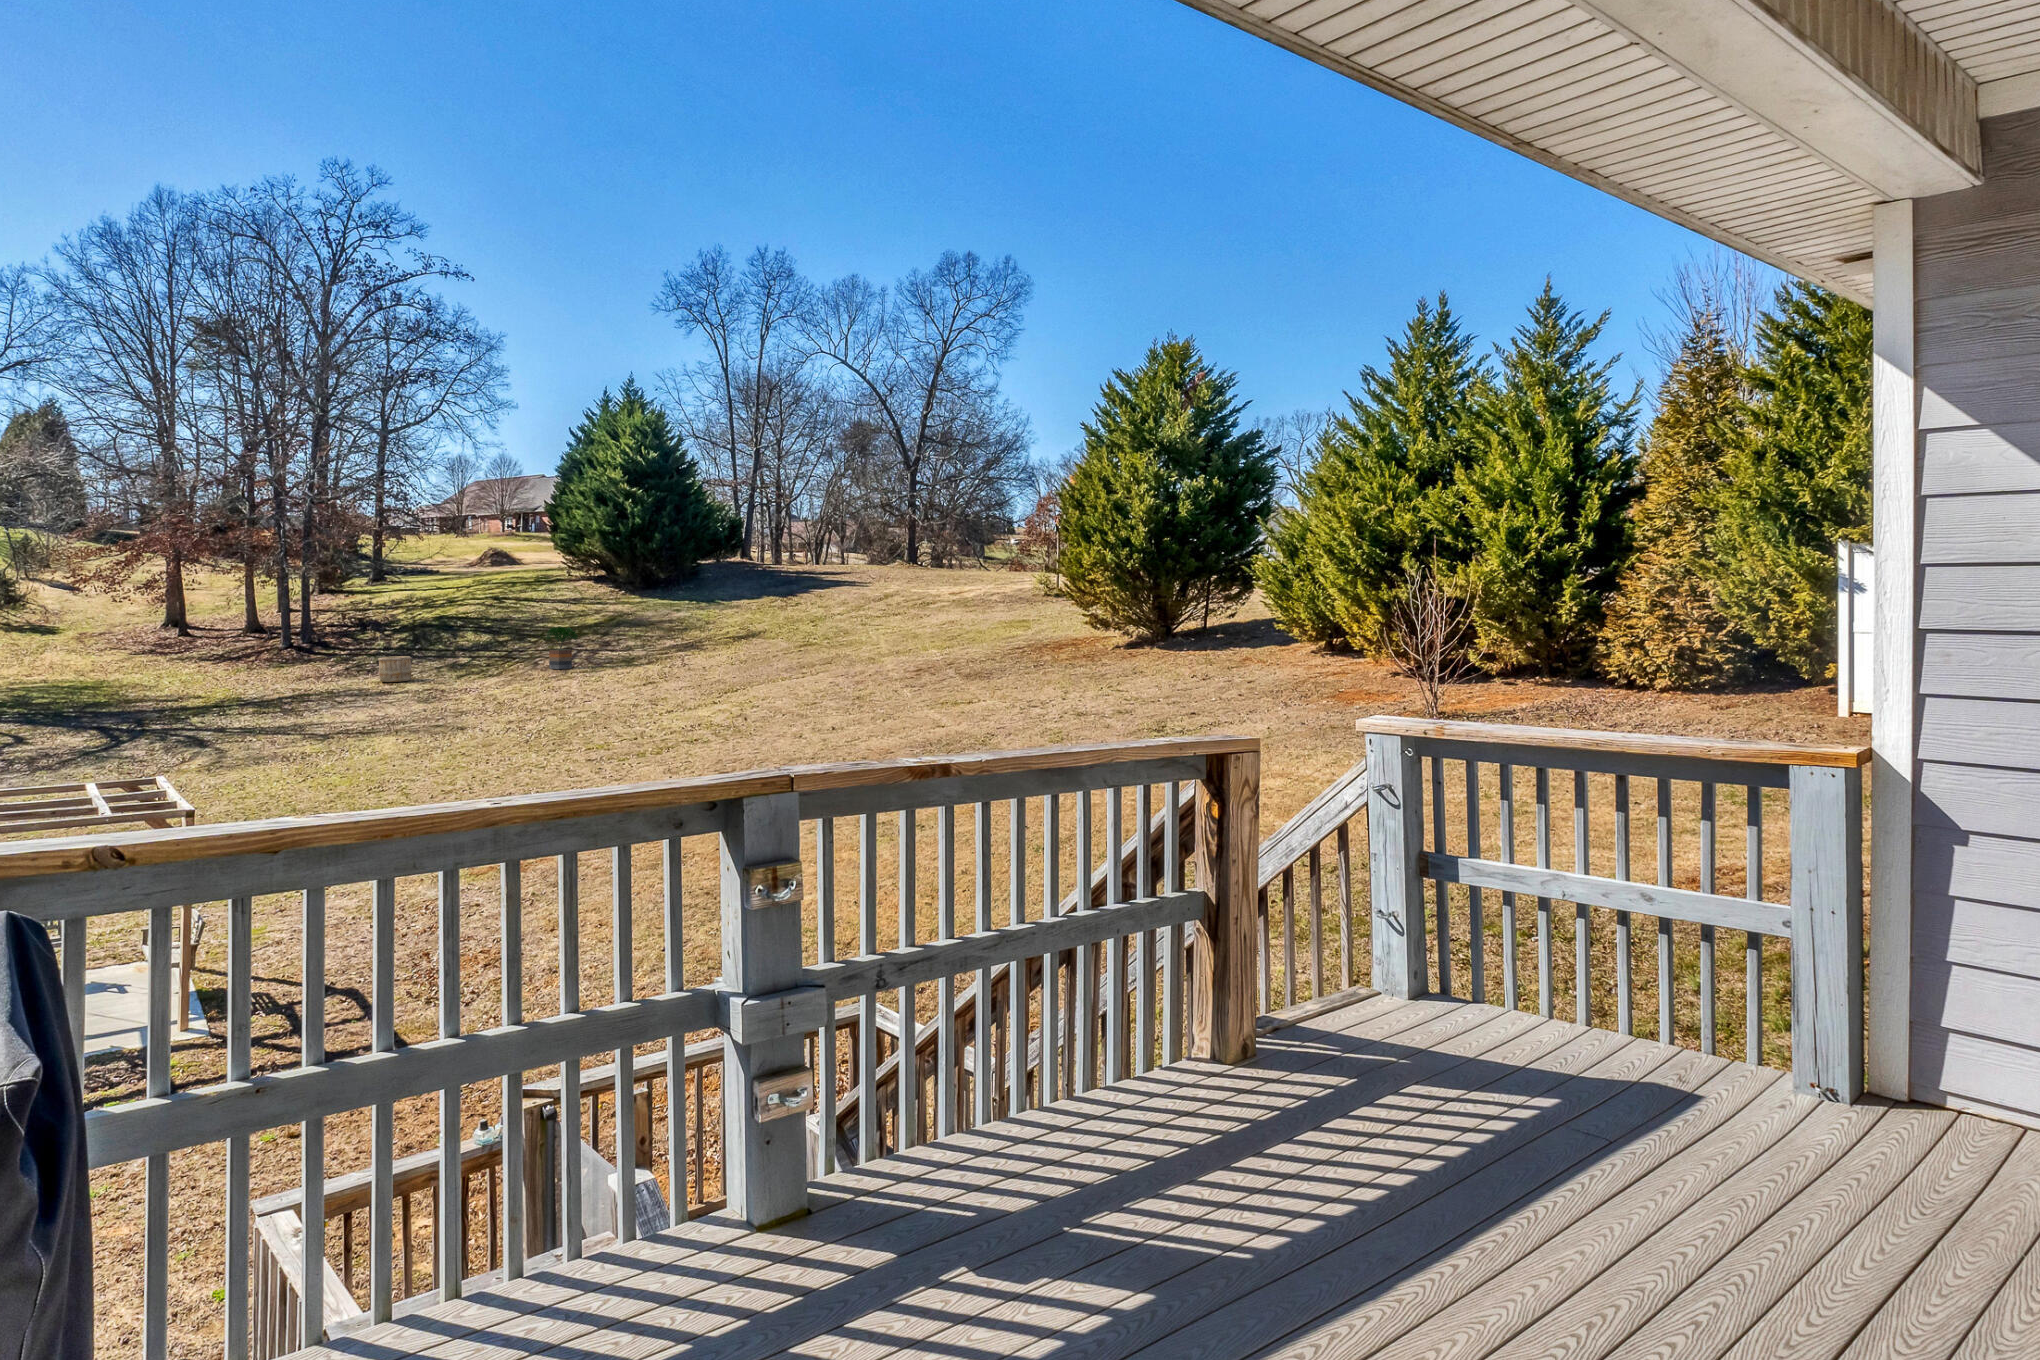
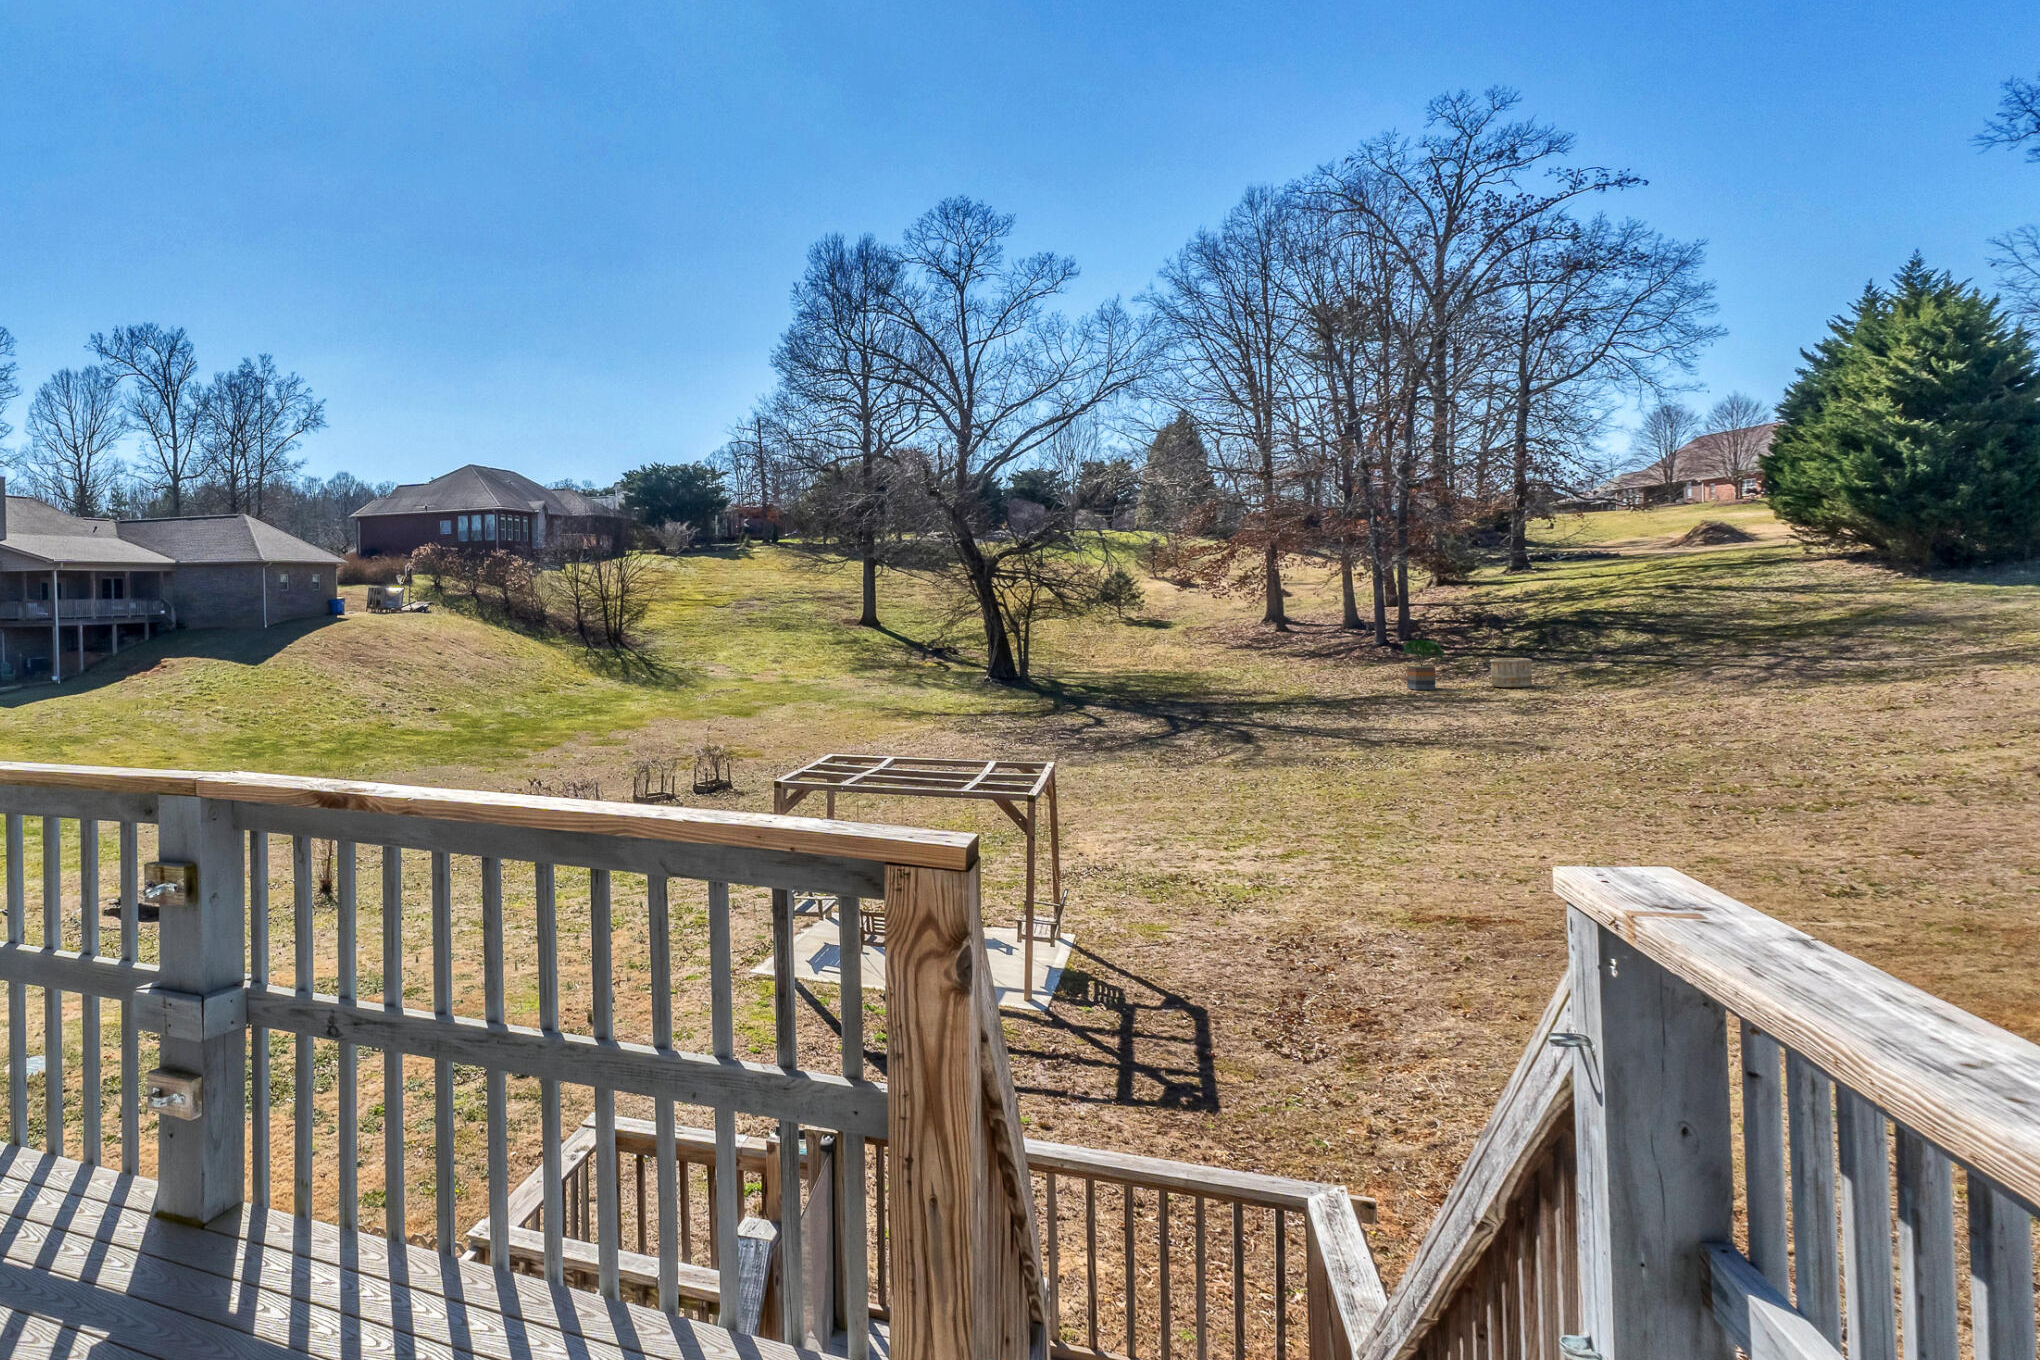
potted tree: present [547,627,578,669] -> present [1404,640,1444,690]

